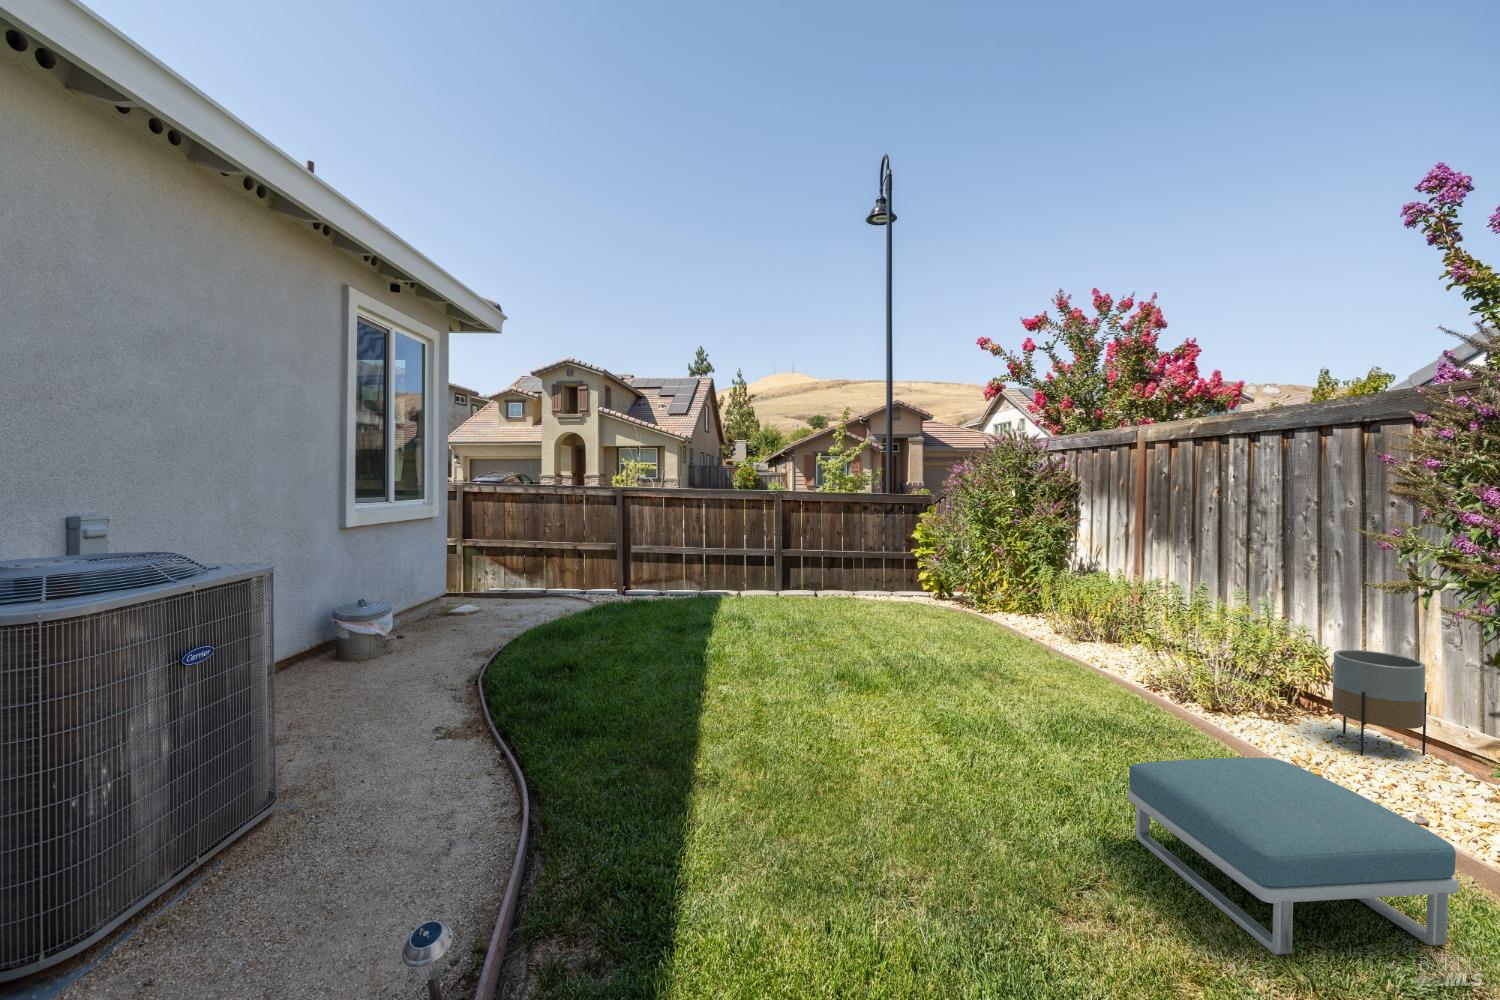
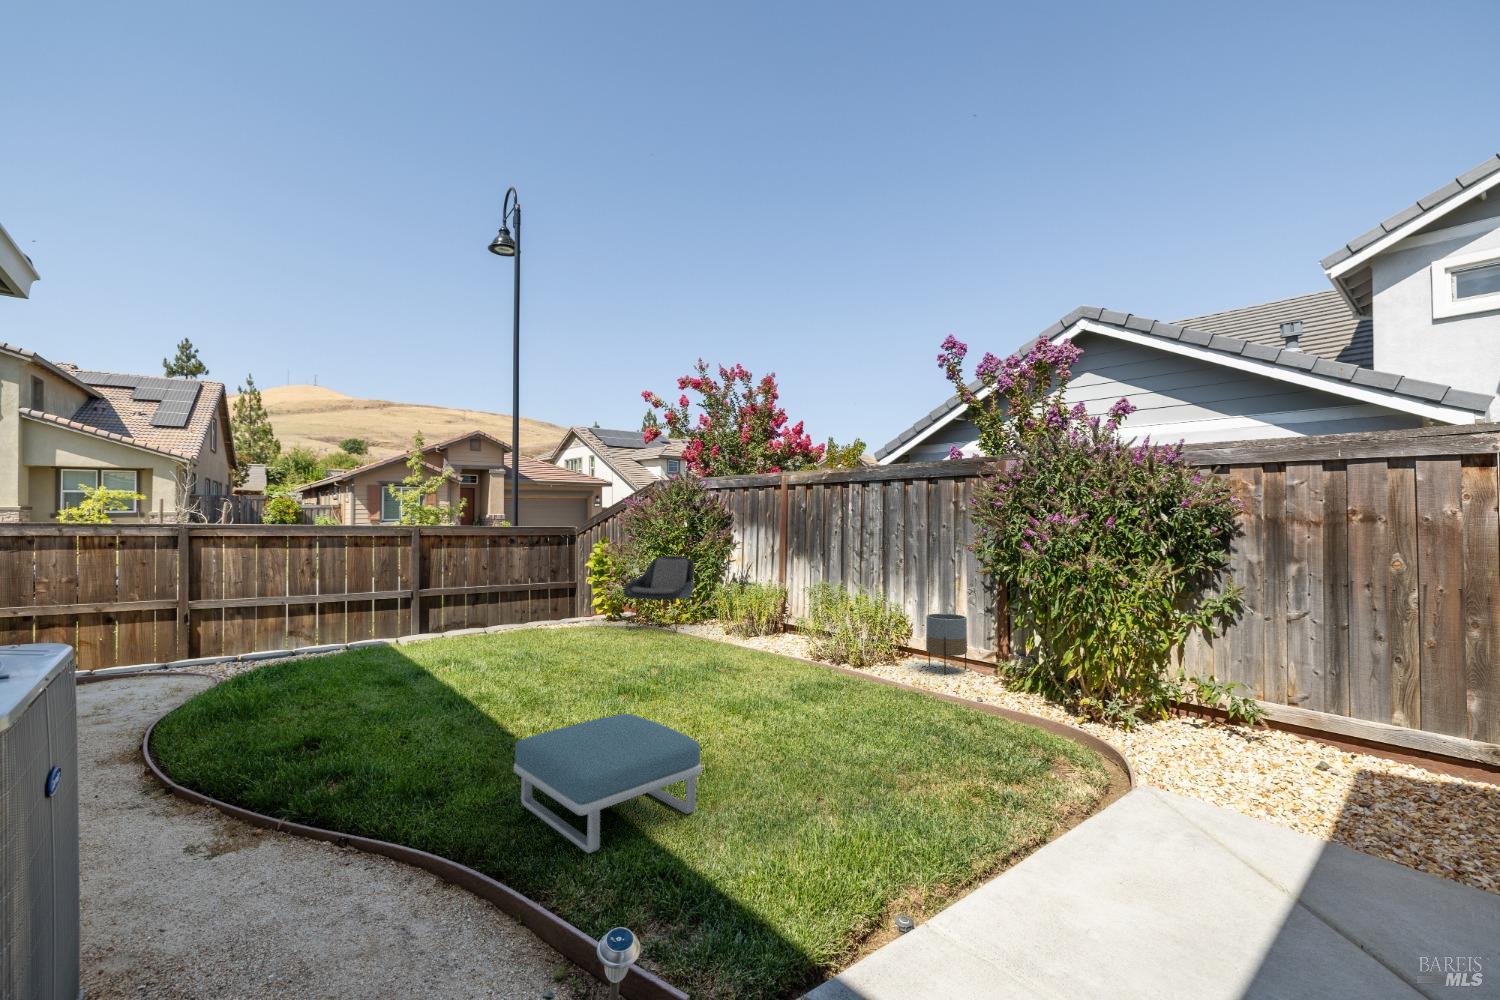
lounge chair: none [938,531,1031,620] -> present [623,556,696,632]
footstool: present [1127,758,1458,955] -> present [514,714,702,853]

